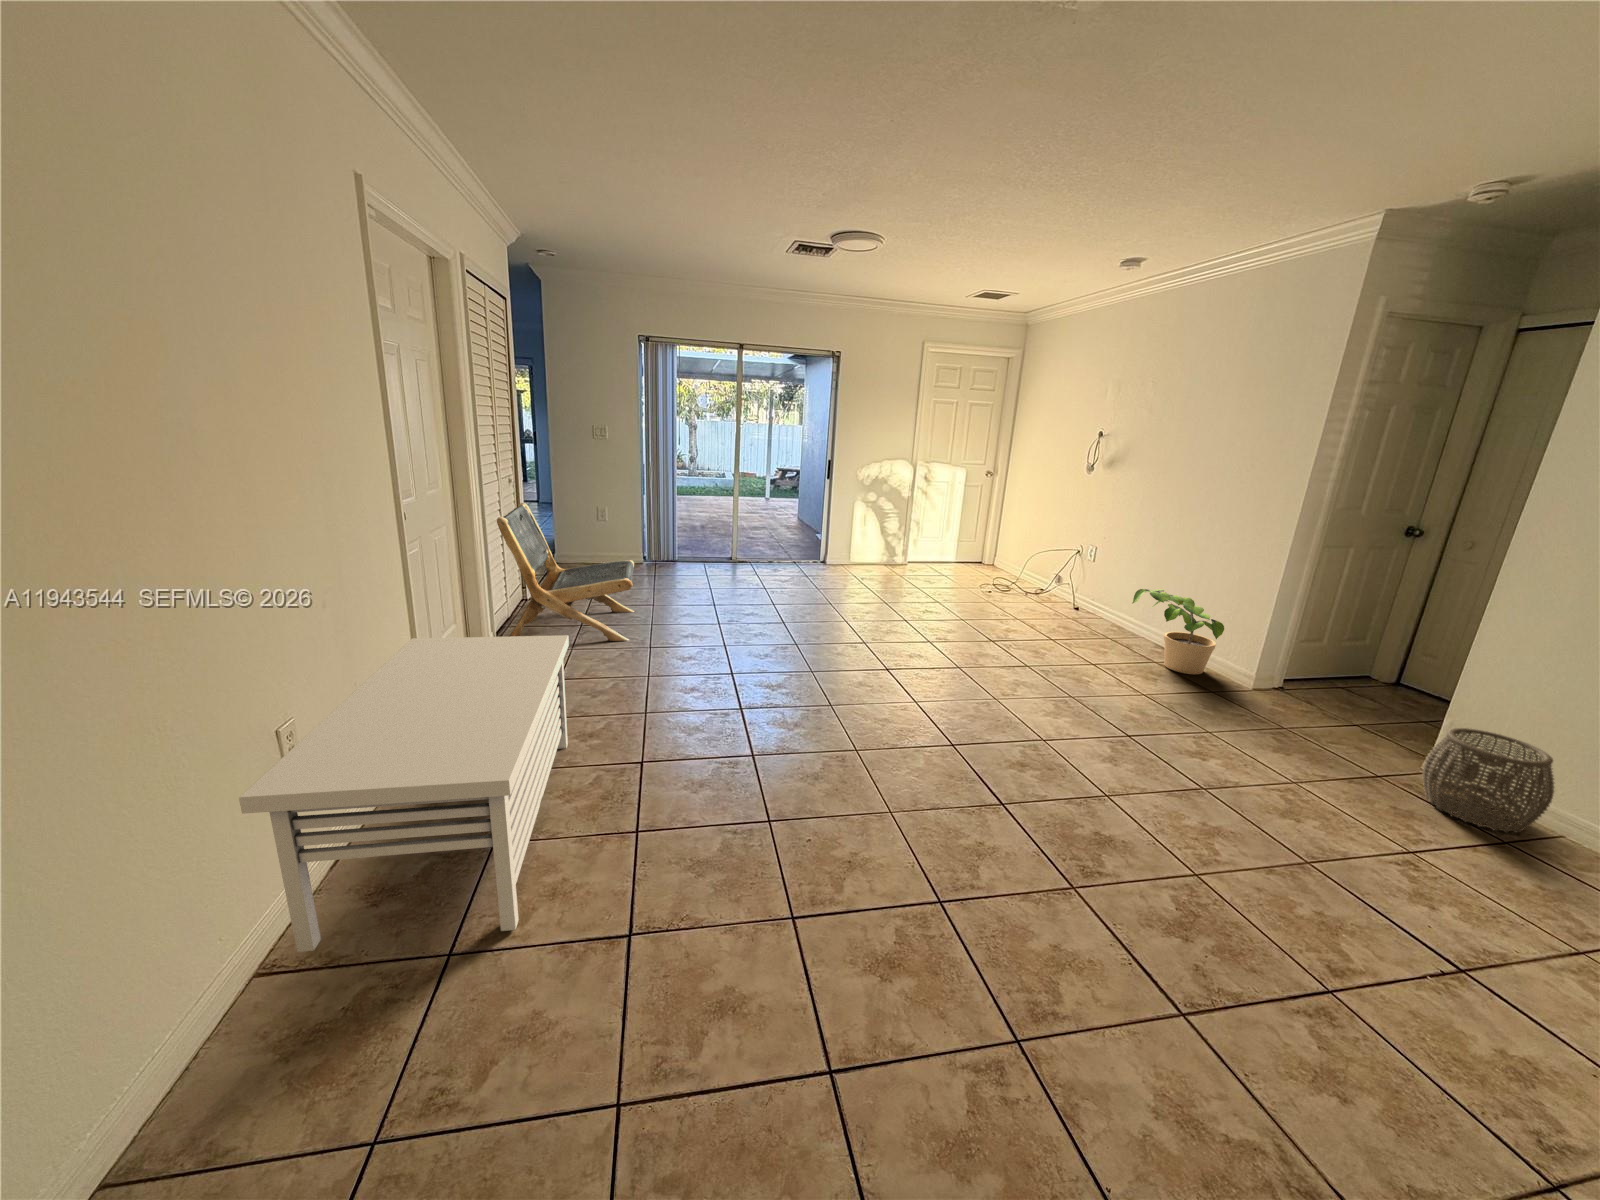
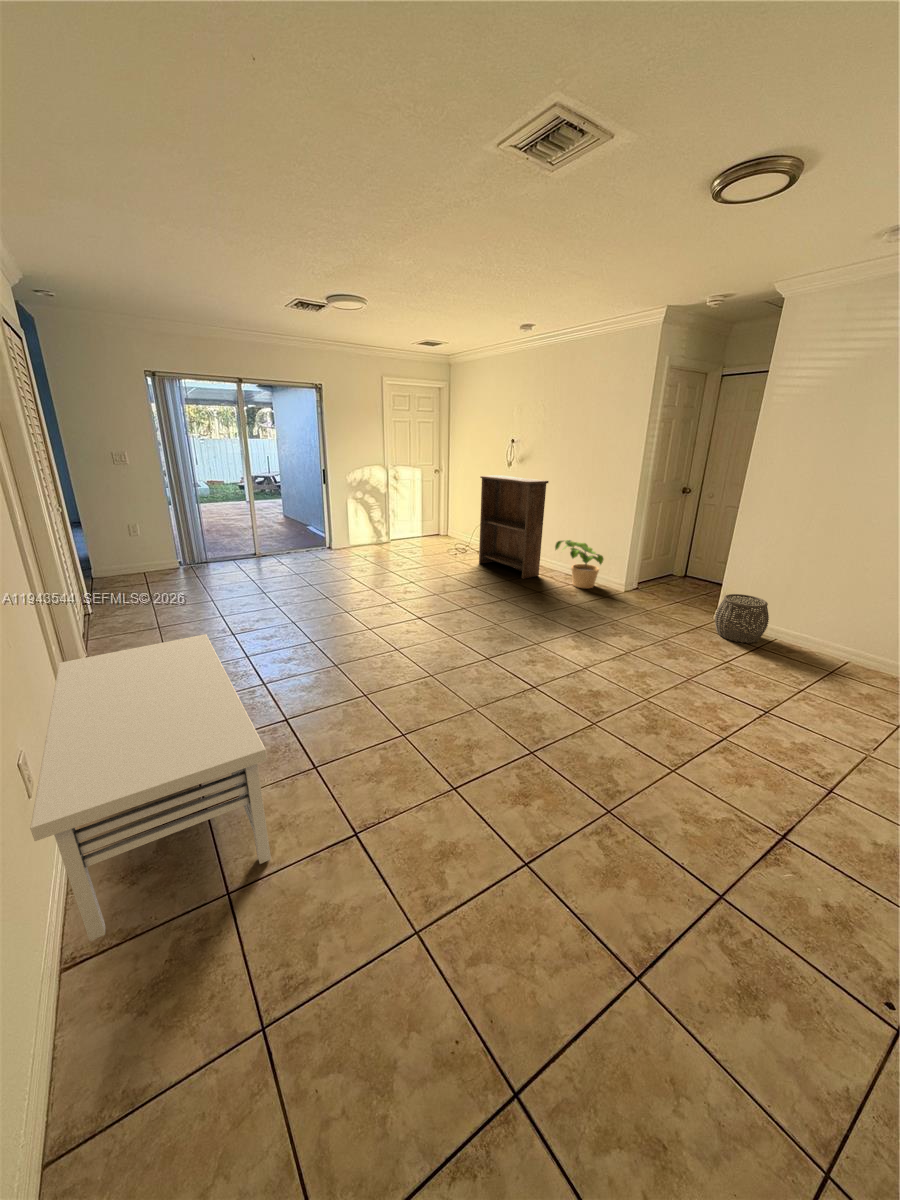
bookshelf: none [1021,481,1142,642] -> present [479,475,549,579]
lounge chair: present [497,503,634,641] -> none [72,528,212,652]

